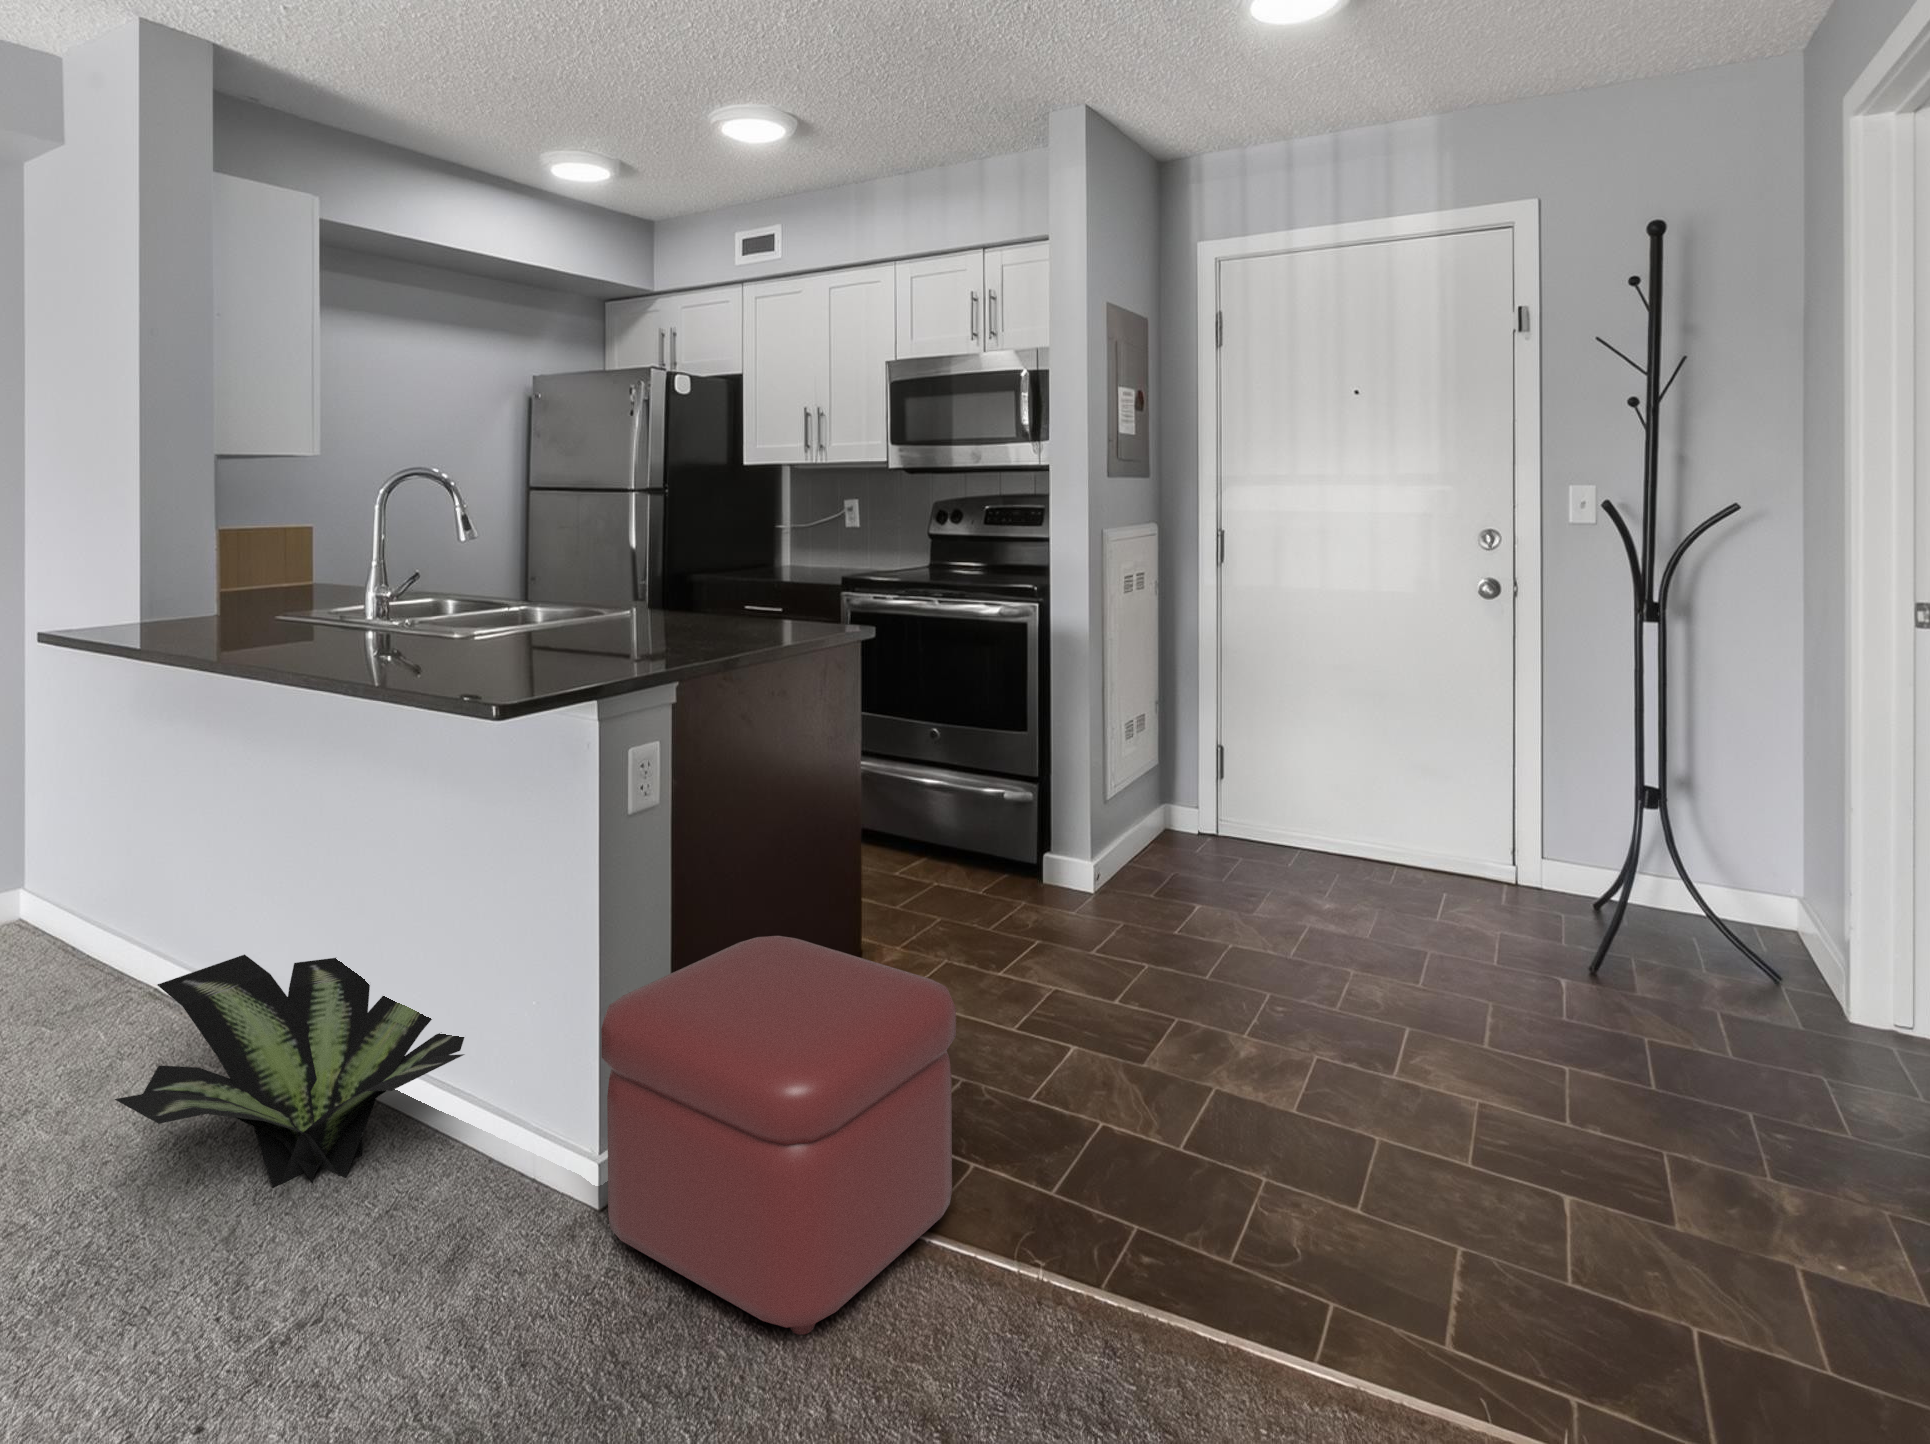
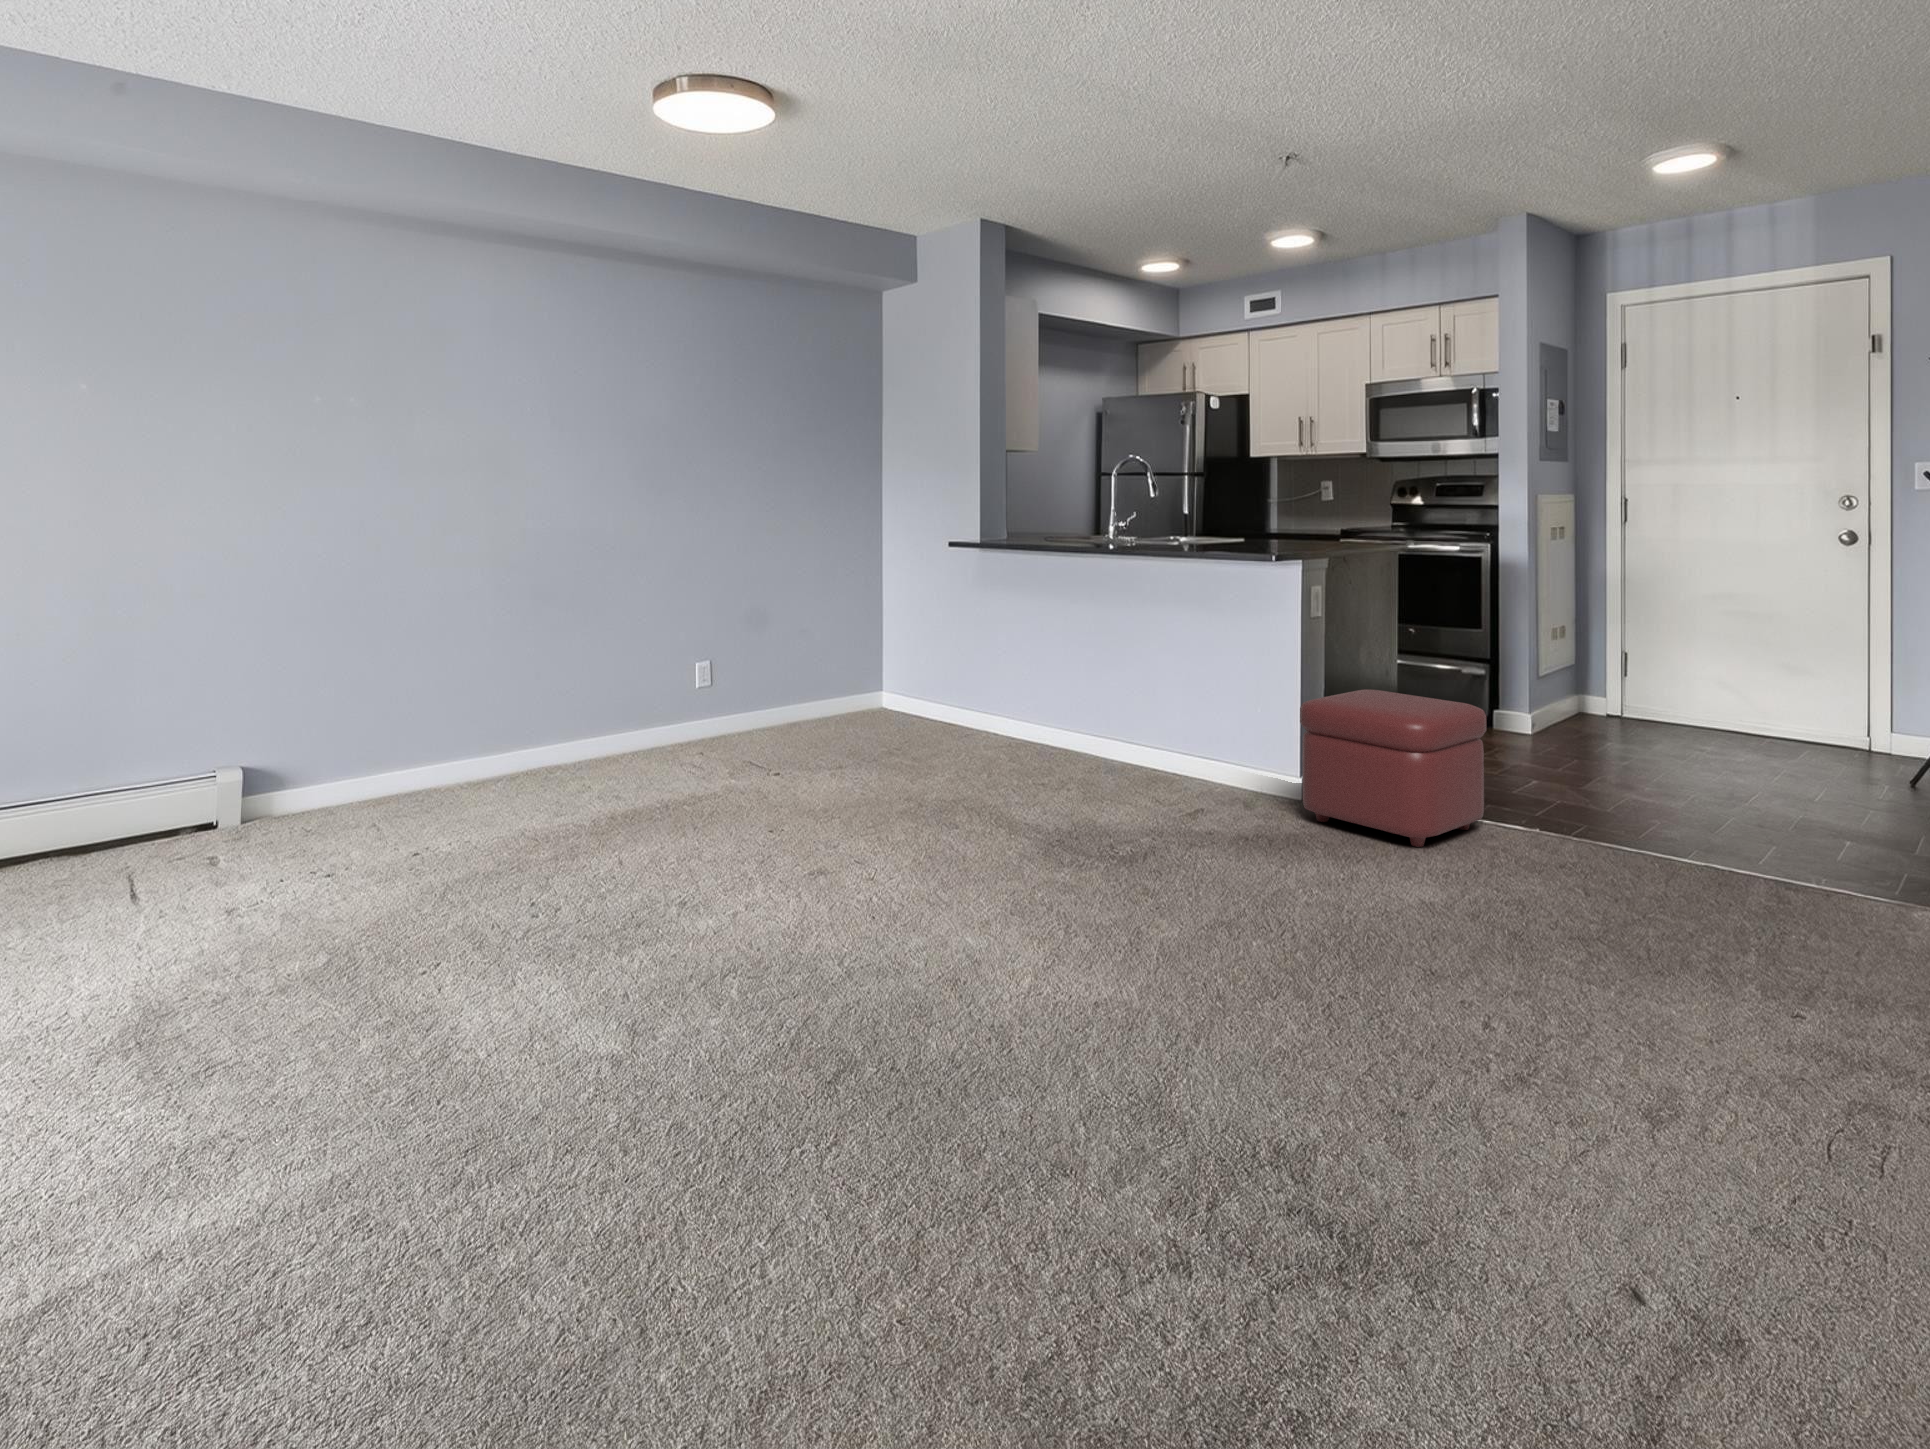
potted plant: present [115,954,464,1187] -> none [1042,696,1216,794]

